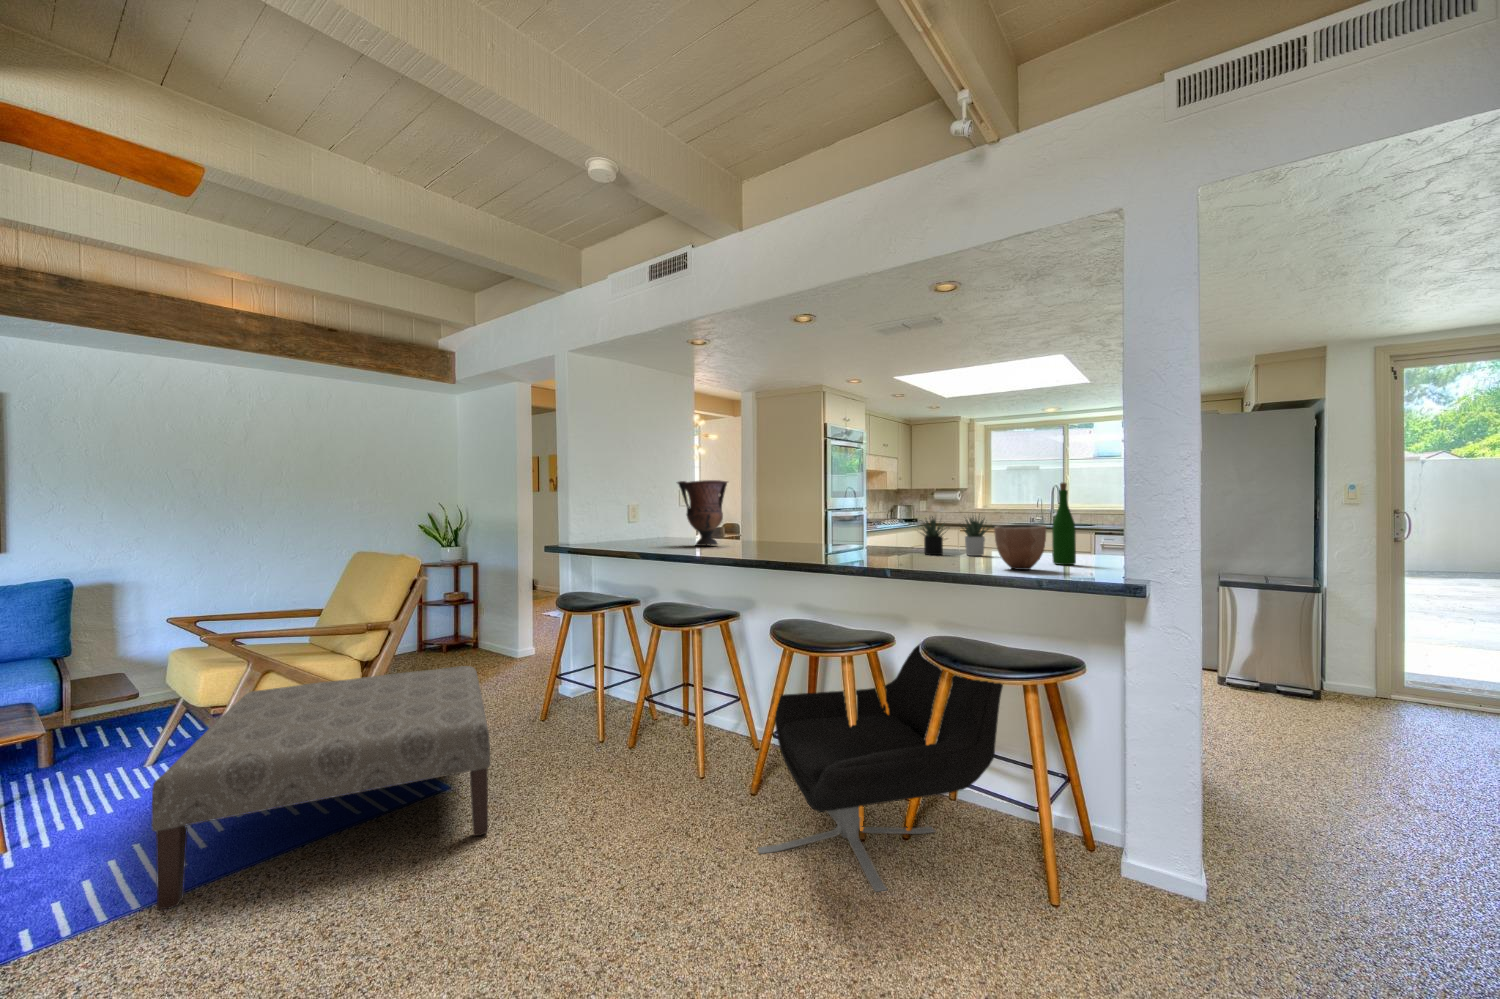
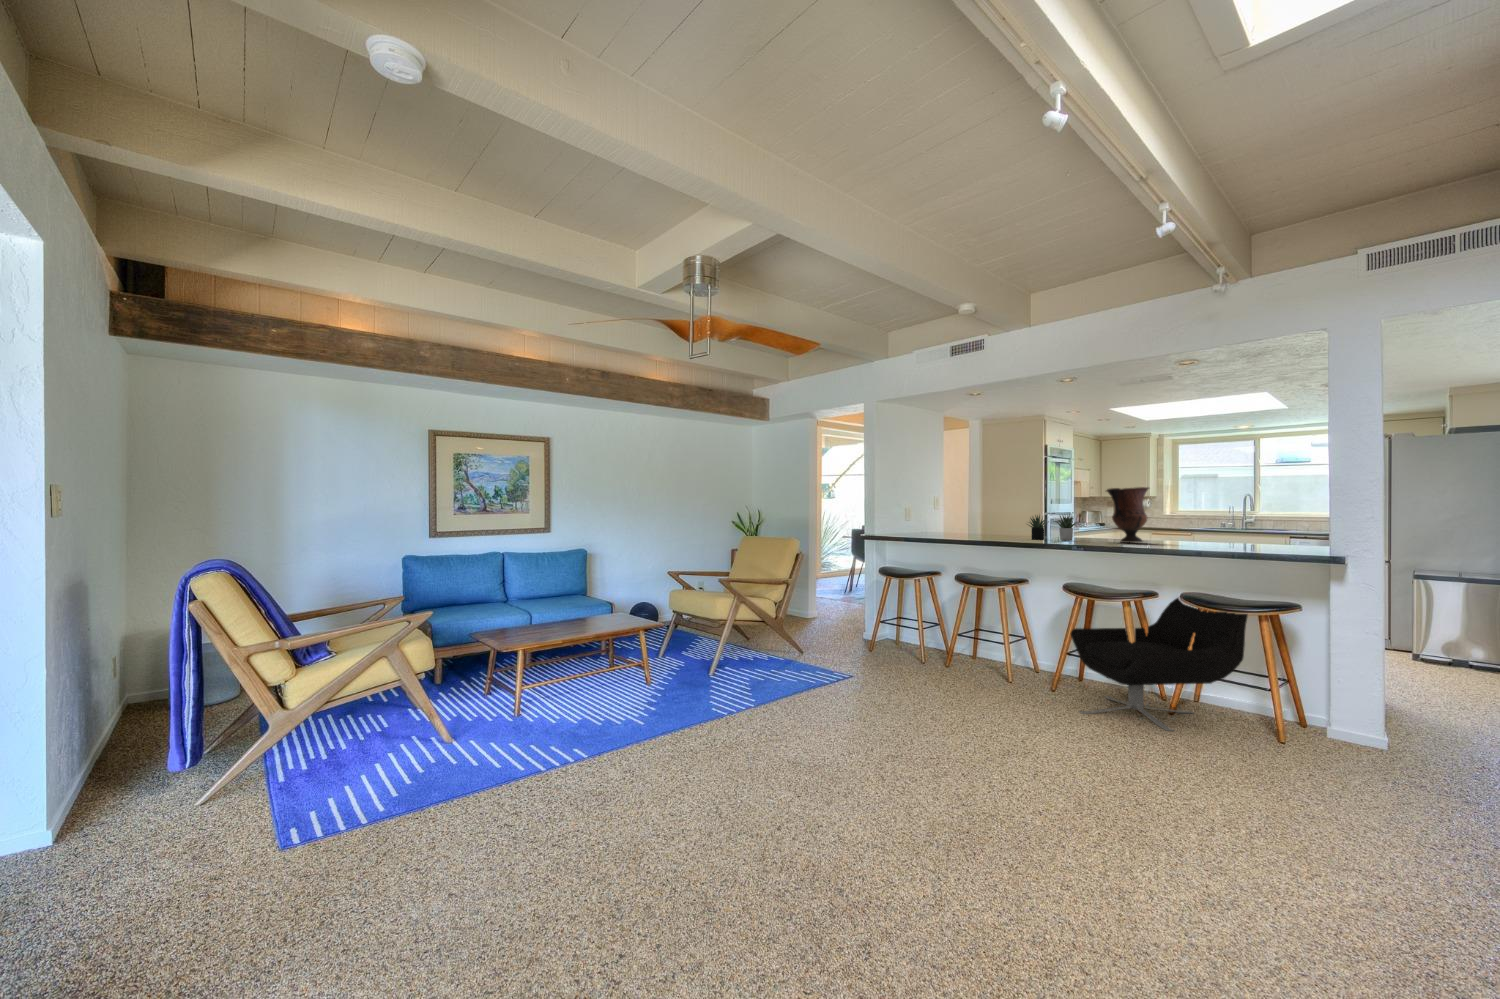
vase: present [677,480,728,546] -> present [1106,487,1149,543]
wine bottle: present [1052,483,1076,565] -> none [1276,495,1294,549]
succulent plant: present [922,514,990,556] -> present [1027,514,1077,540]
decorative bowl: present [994,524,1046,570] -> none [1238,521,1276,549]
ottoman: present [152,666,490,910] -> none [730,608,907,709]

